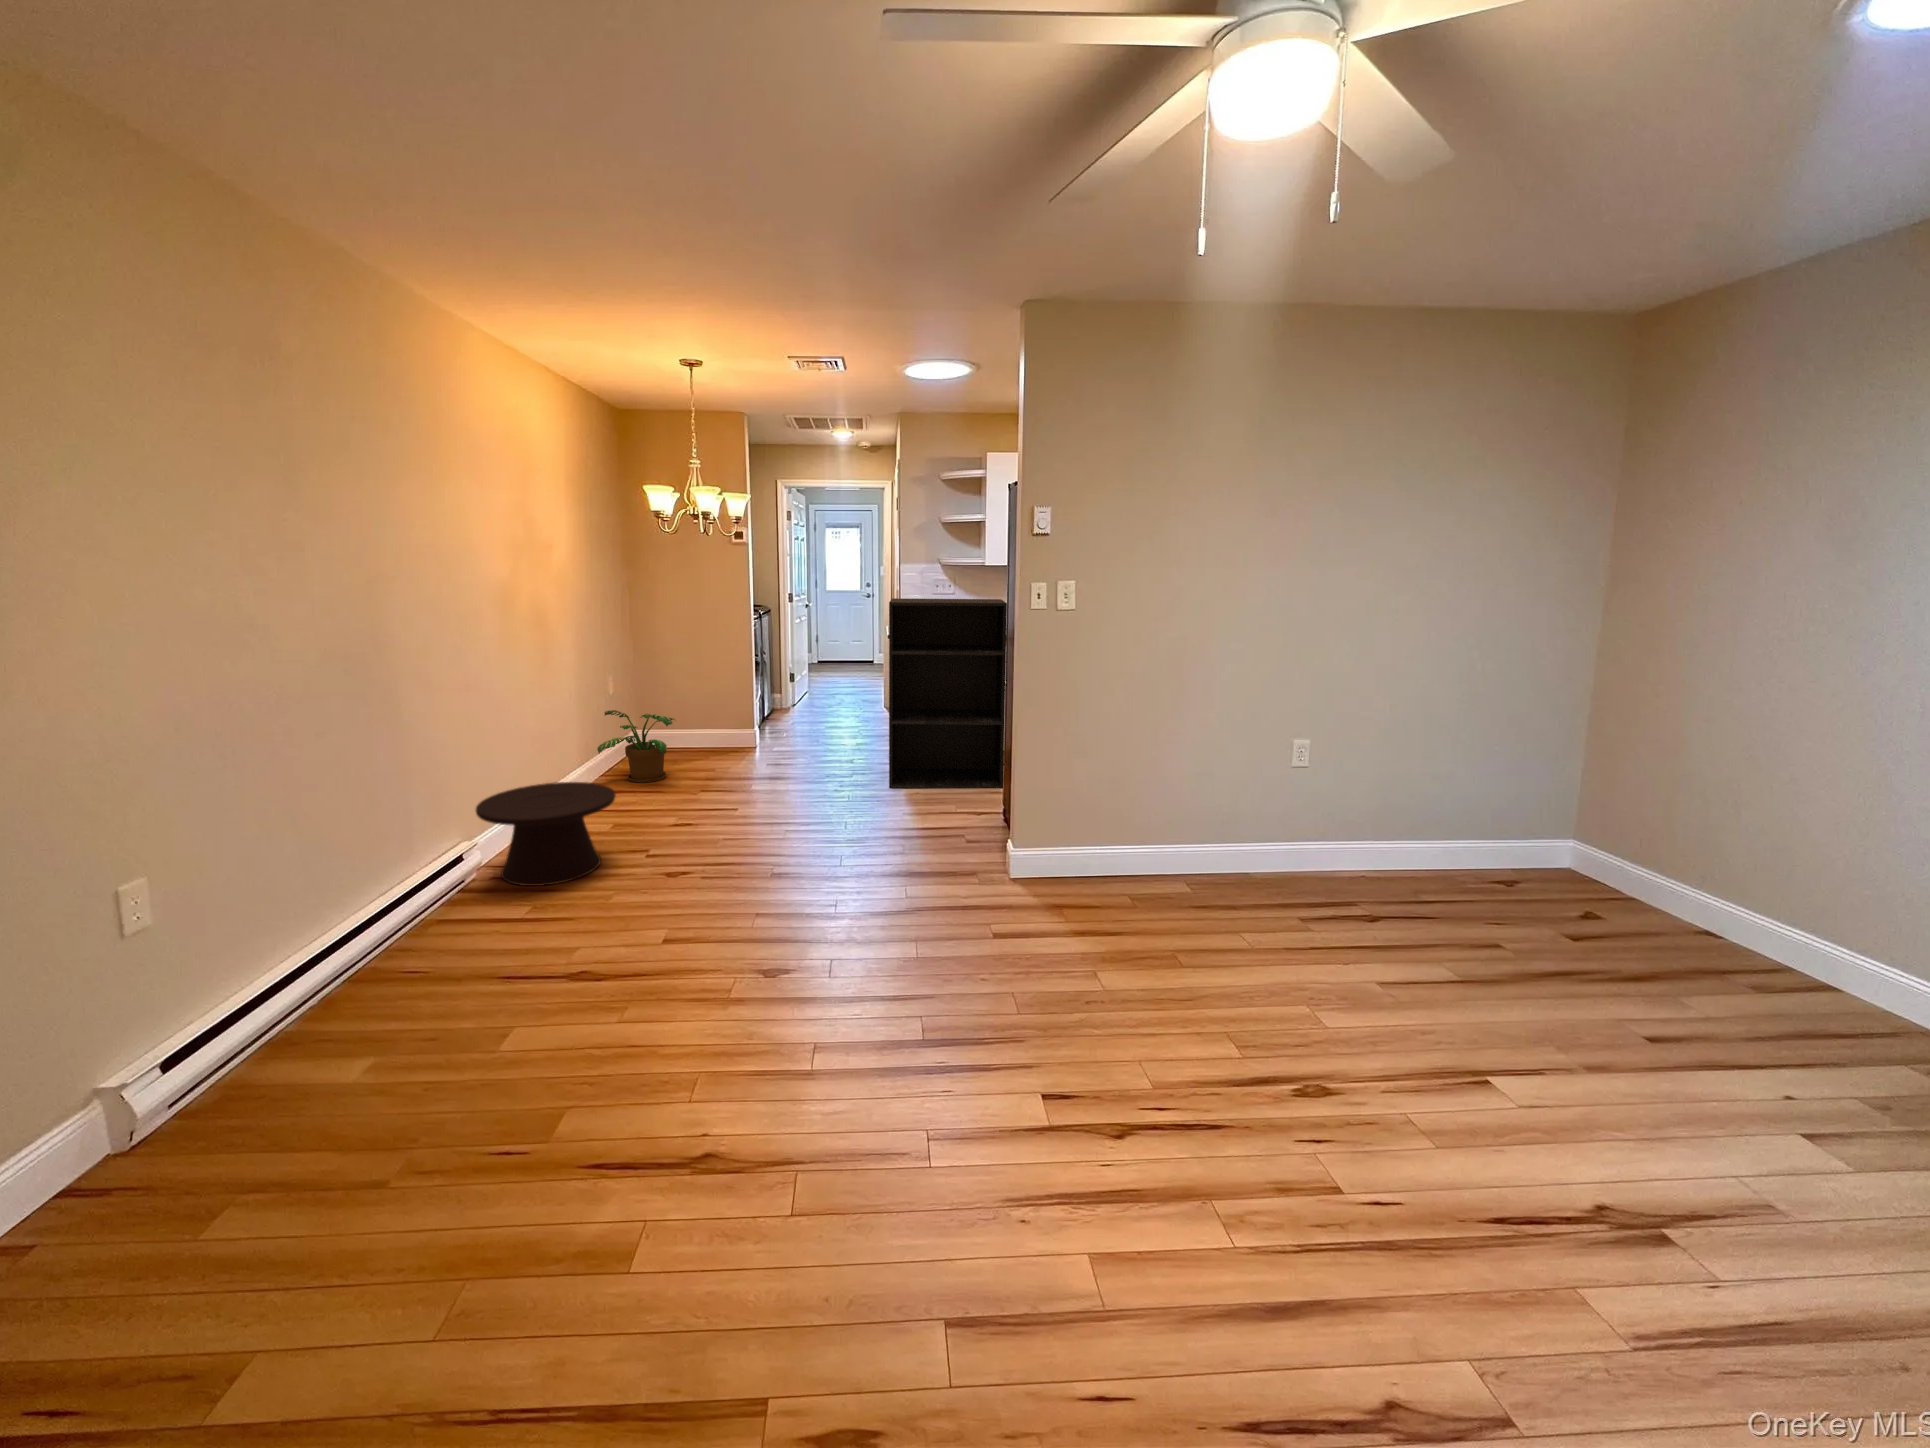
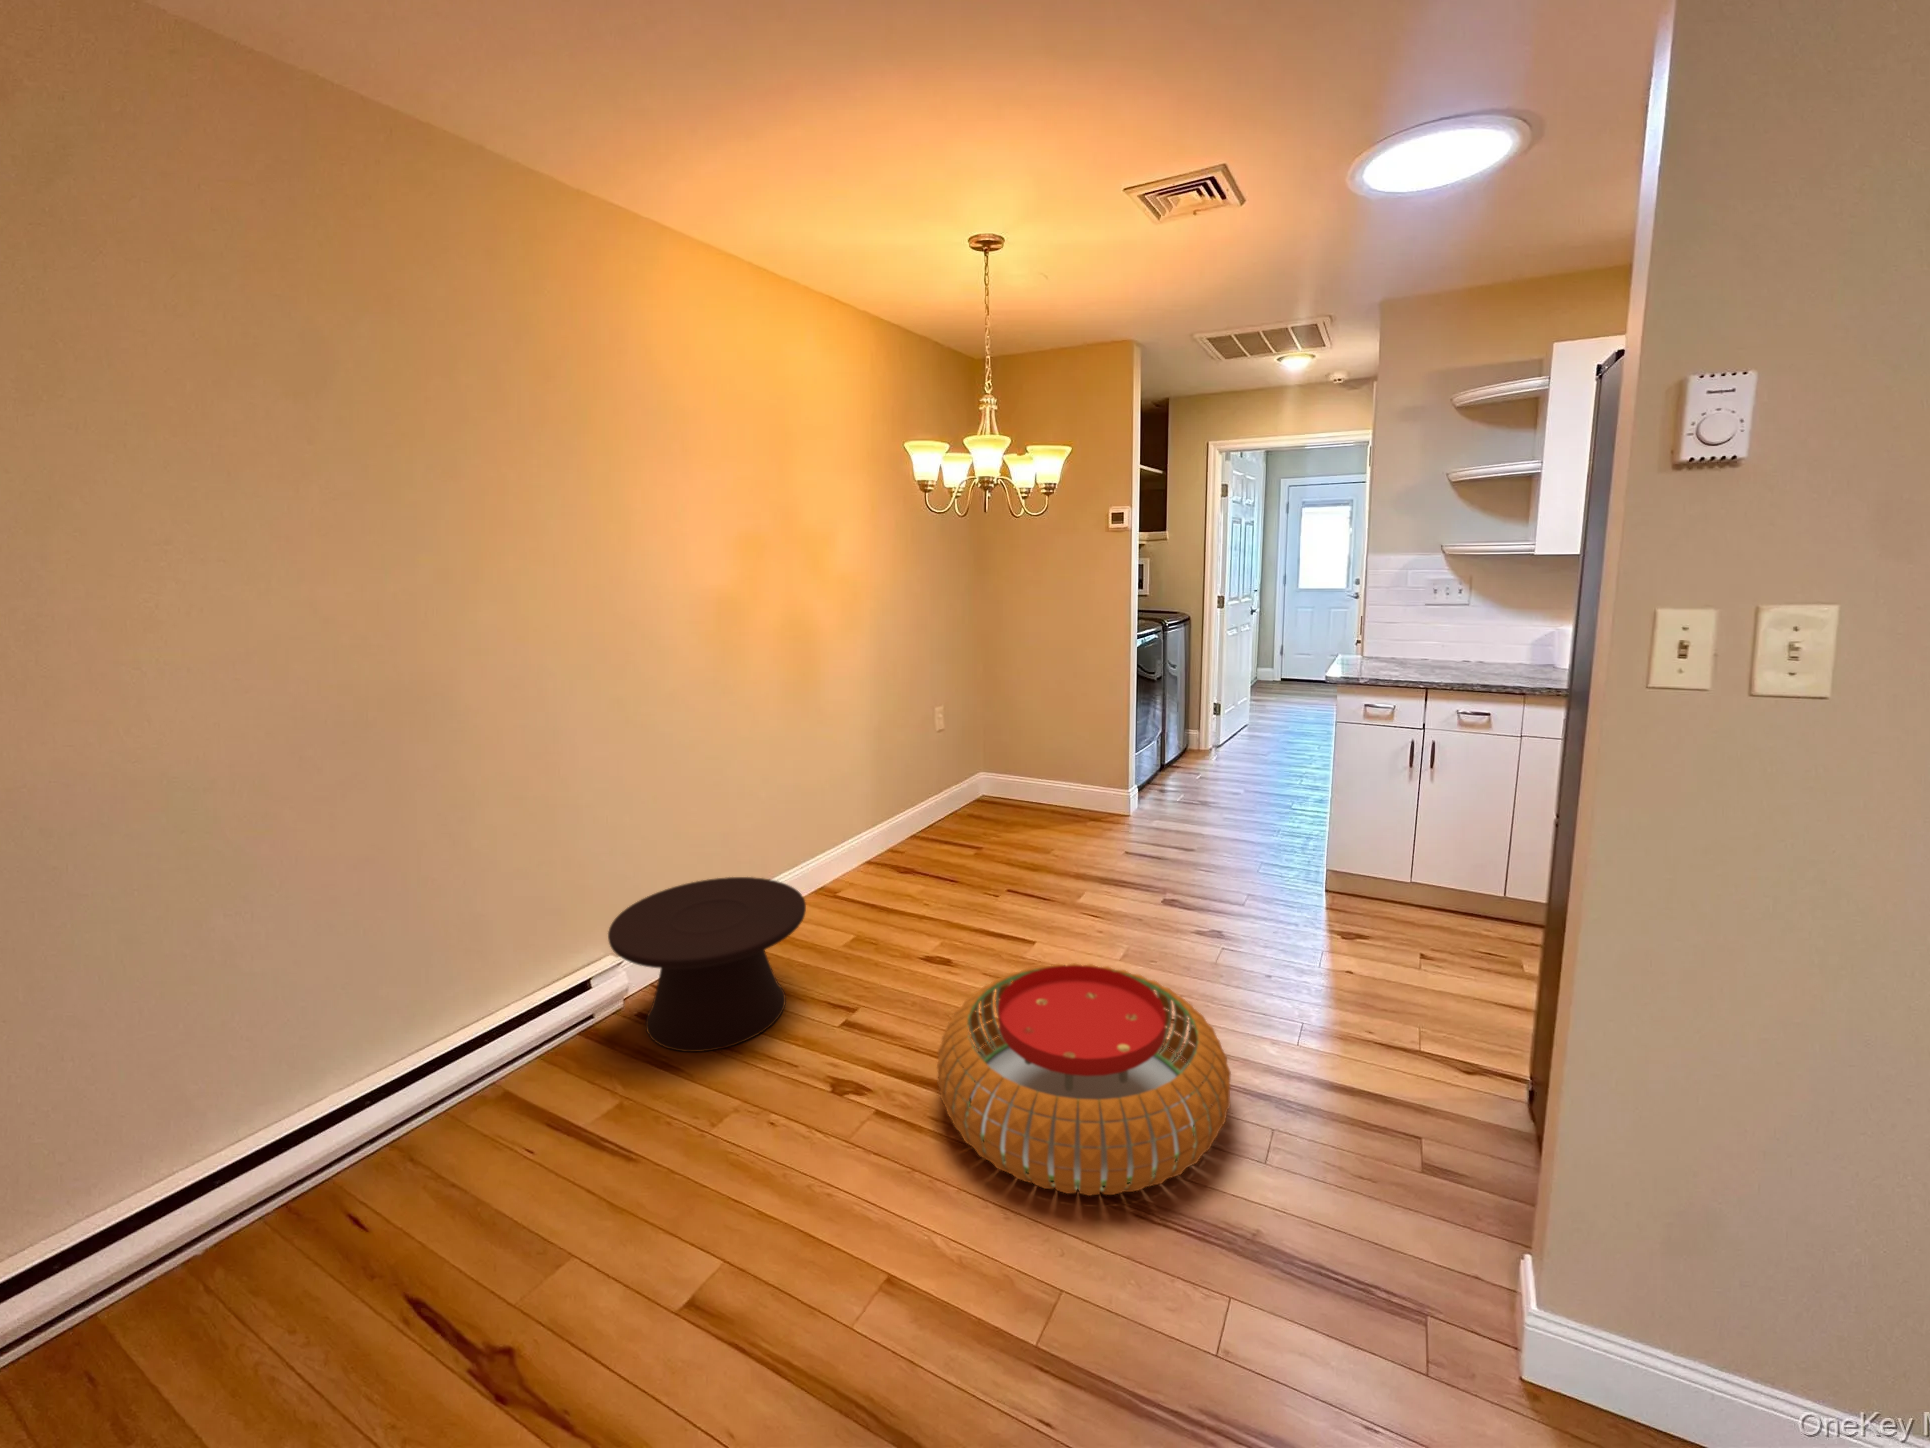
bookshelf: present [889,598,1007,789] -> none [1299,615,1576,1001]
potted plant: present [597,710,676,783] -> none [898,755,999,859]
pouf: none [731,789,886,879] -> present [937,963,1231,1196]

